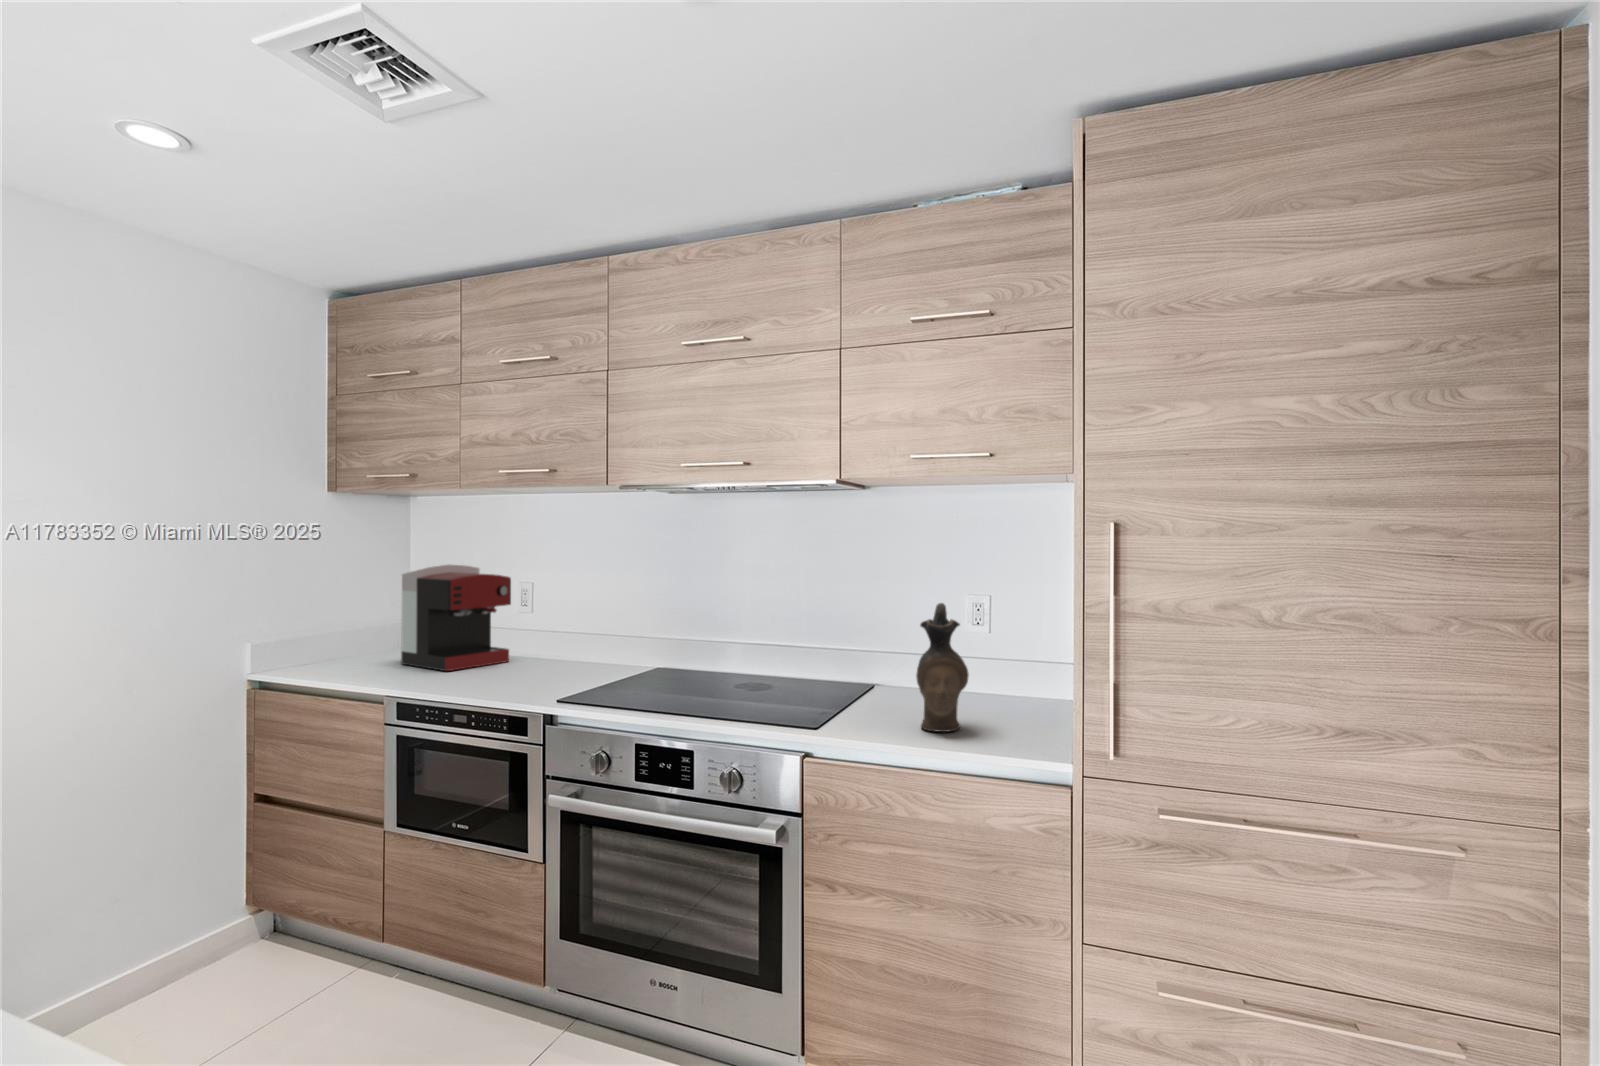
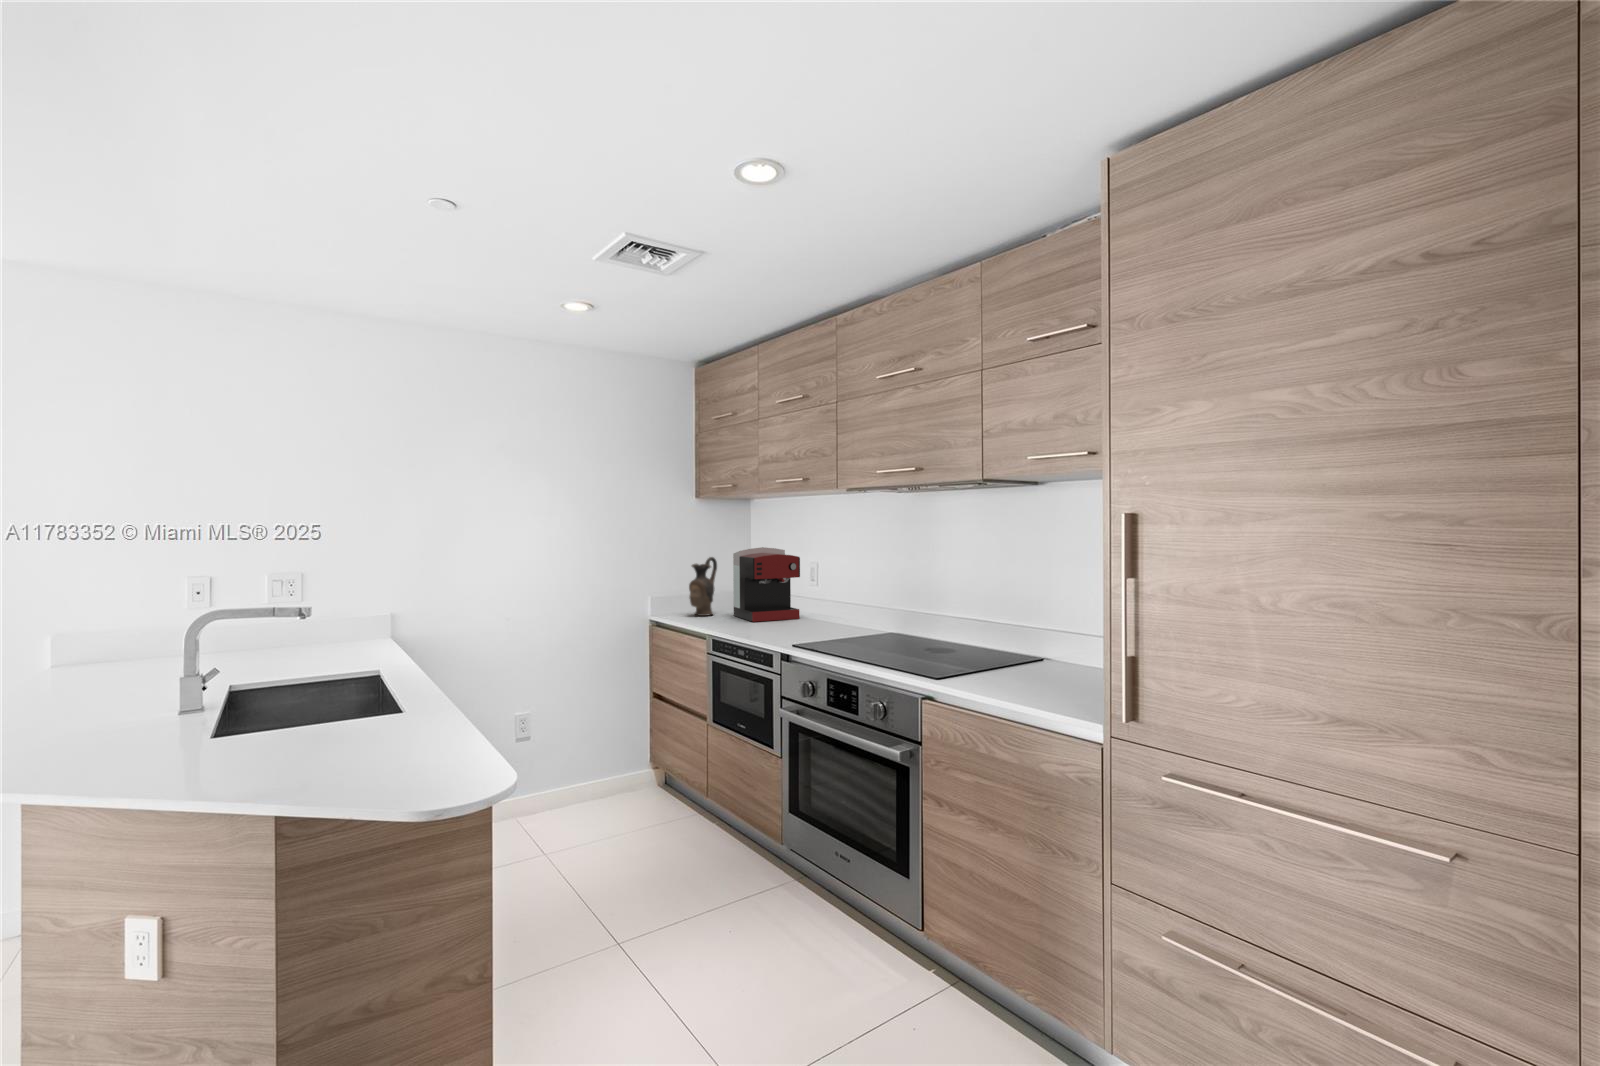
ceramic pitcher: present [916,603,969,732] -> present [689,557,717,616]

